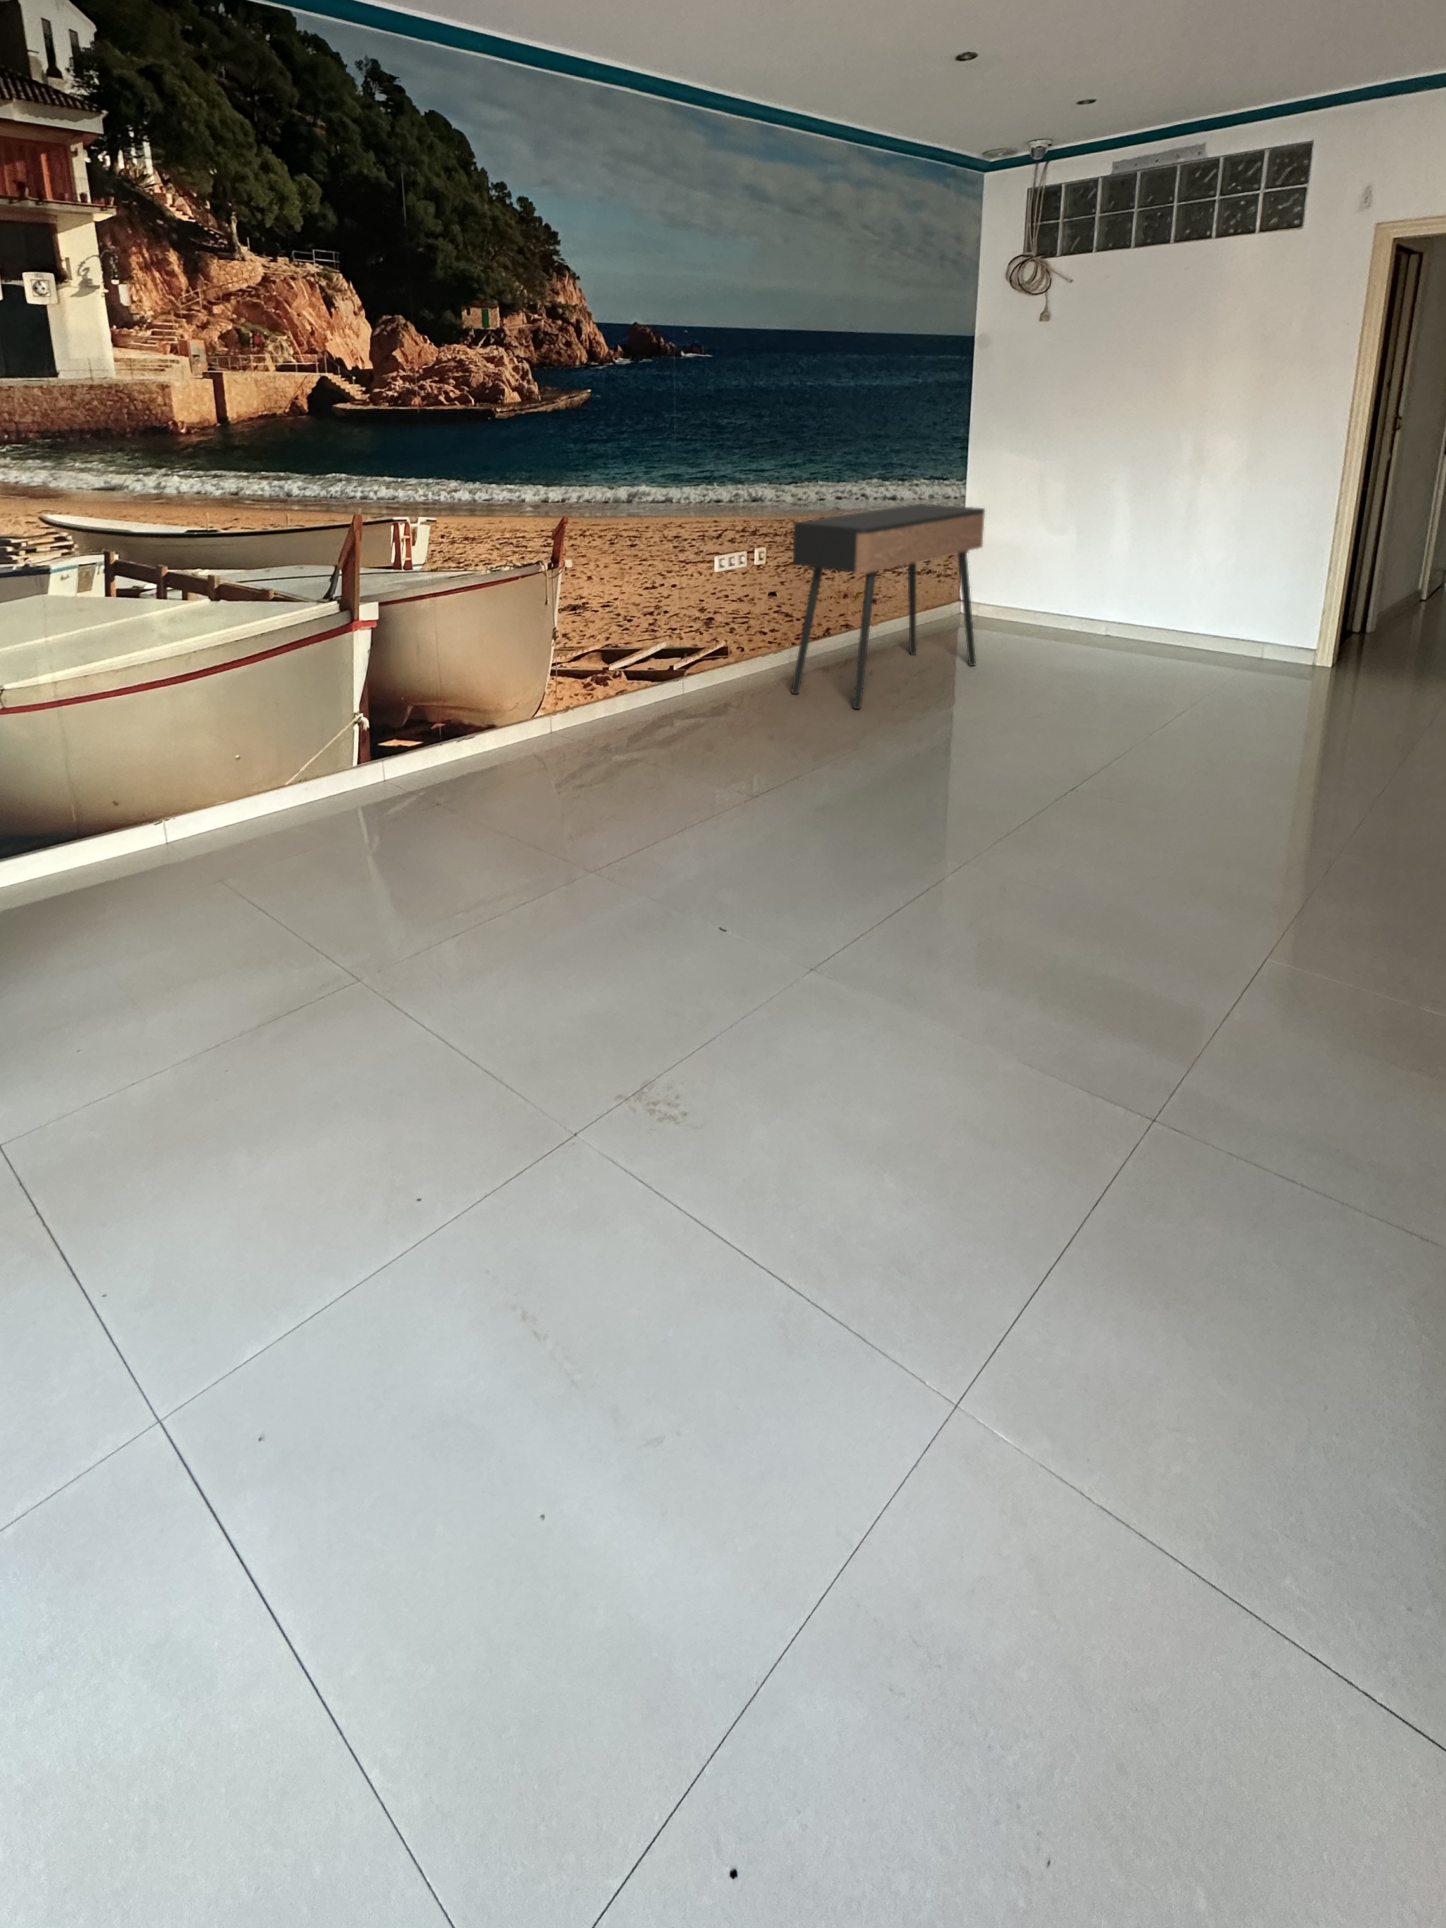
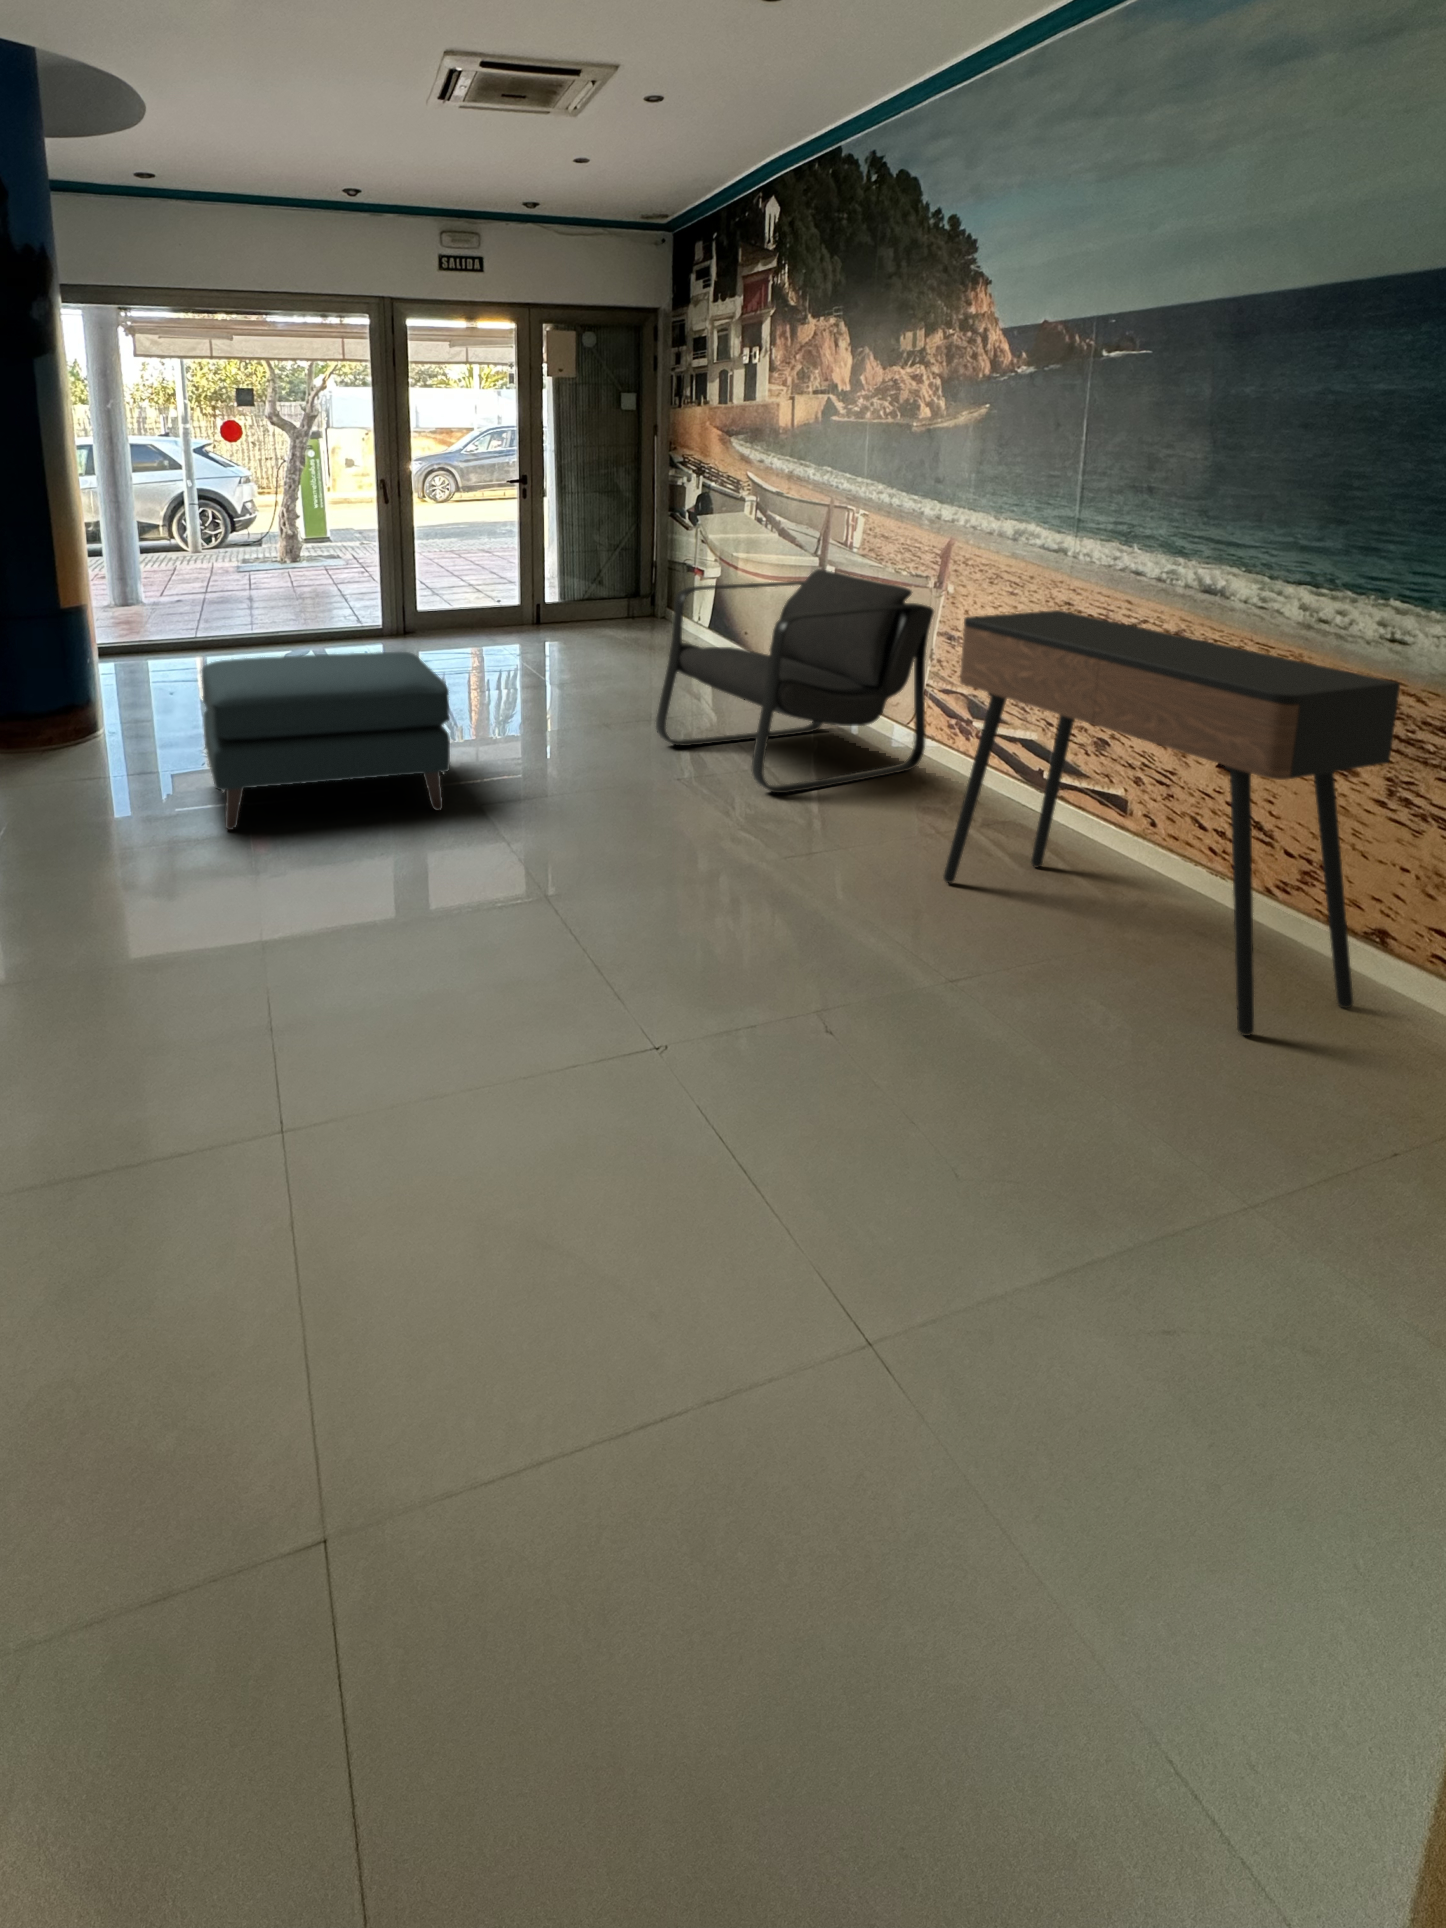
armchair: none [439,566,730,821] -> present [656,569,934,793]
ottoman: none [795,752,1264,1131] -> present [202,652,450,830]

